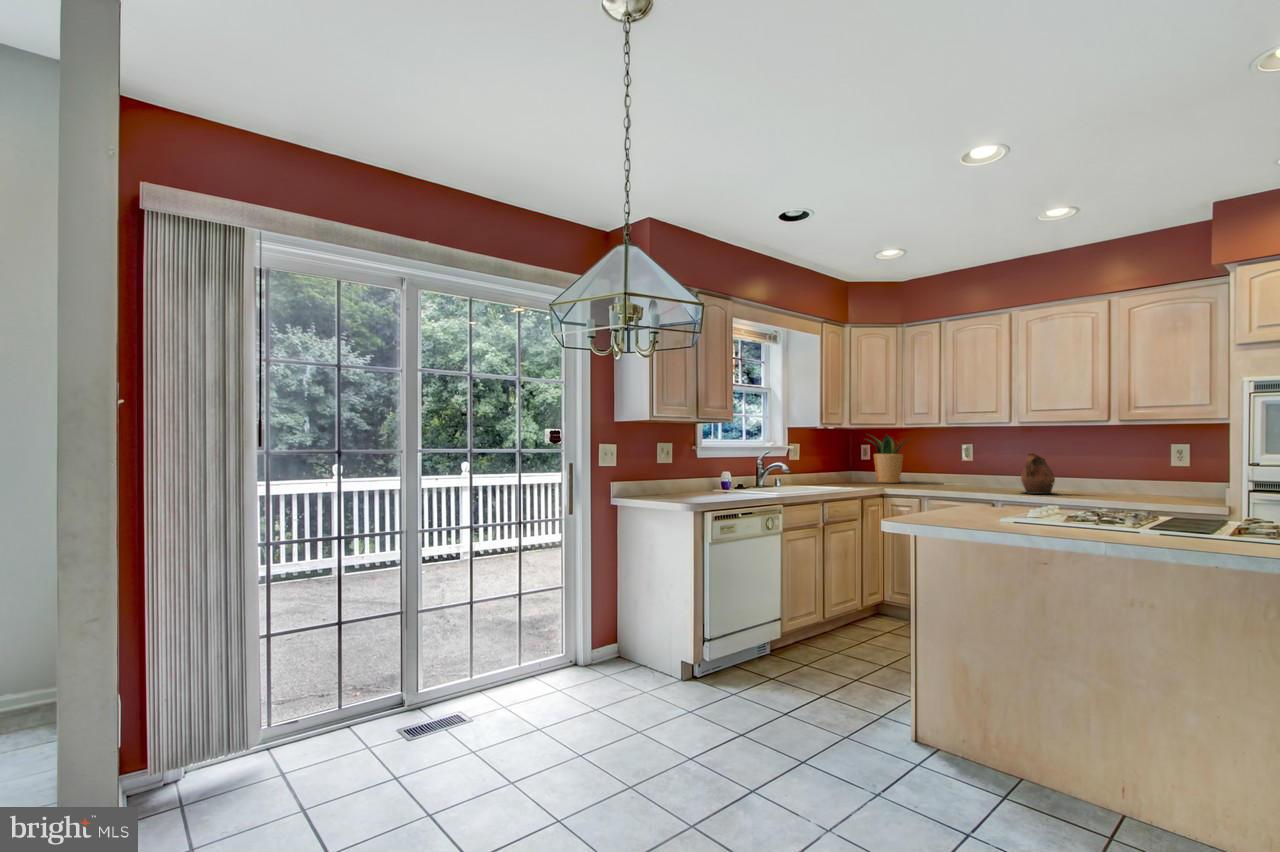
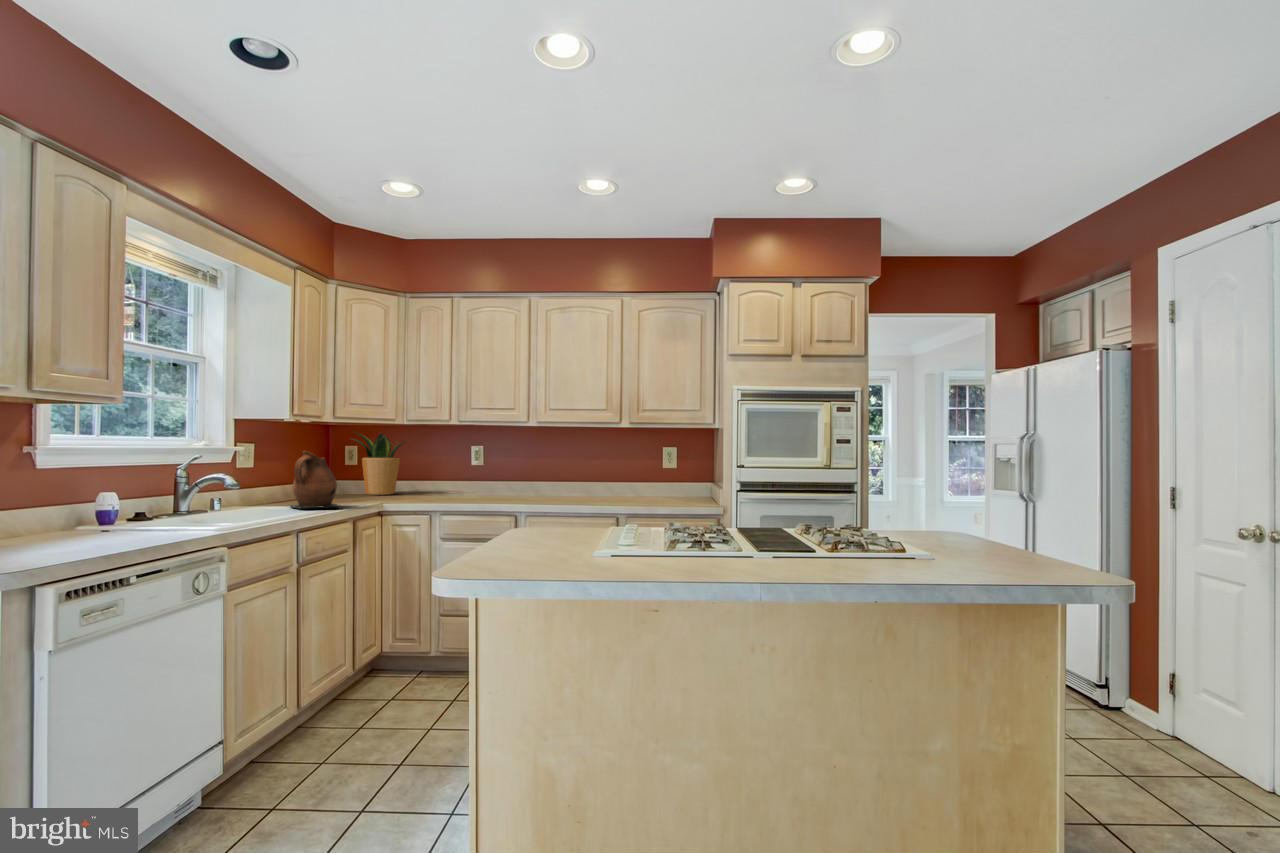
ceramic pitcher: present [1021,453,1057,494] -> present [291,451,340,508]

